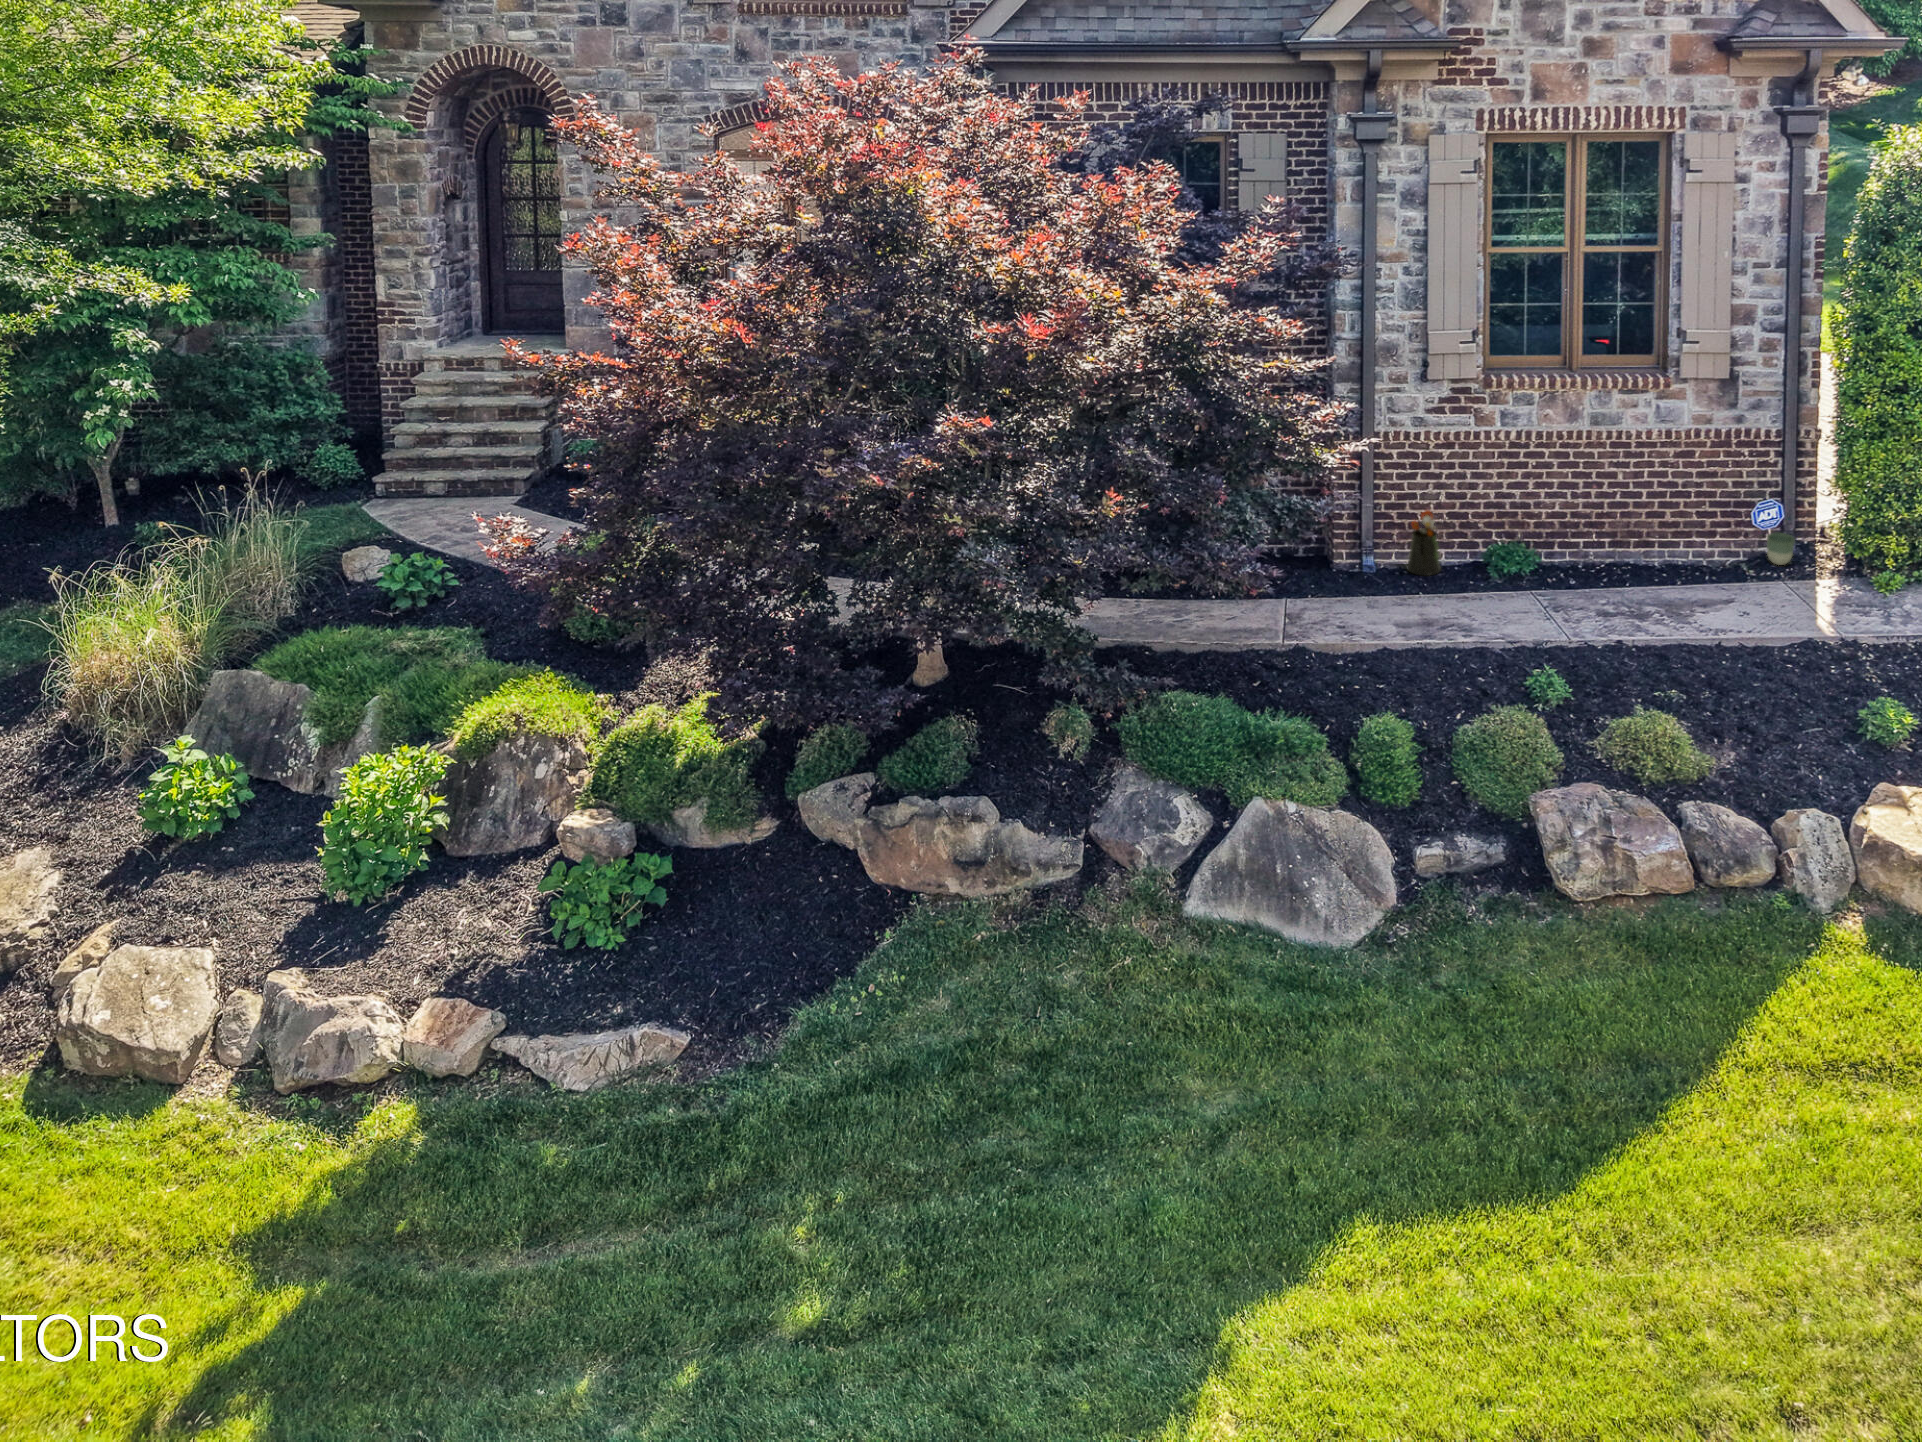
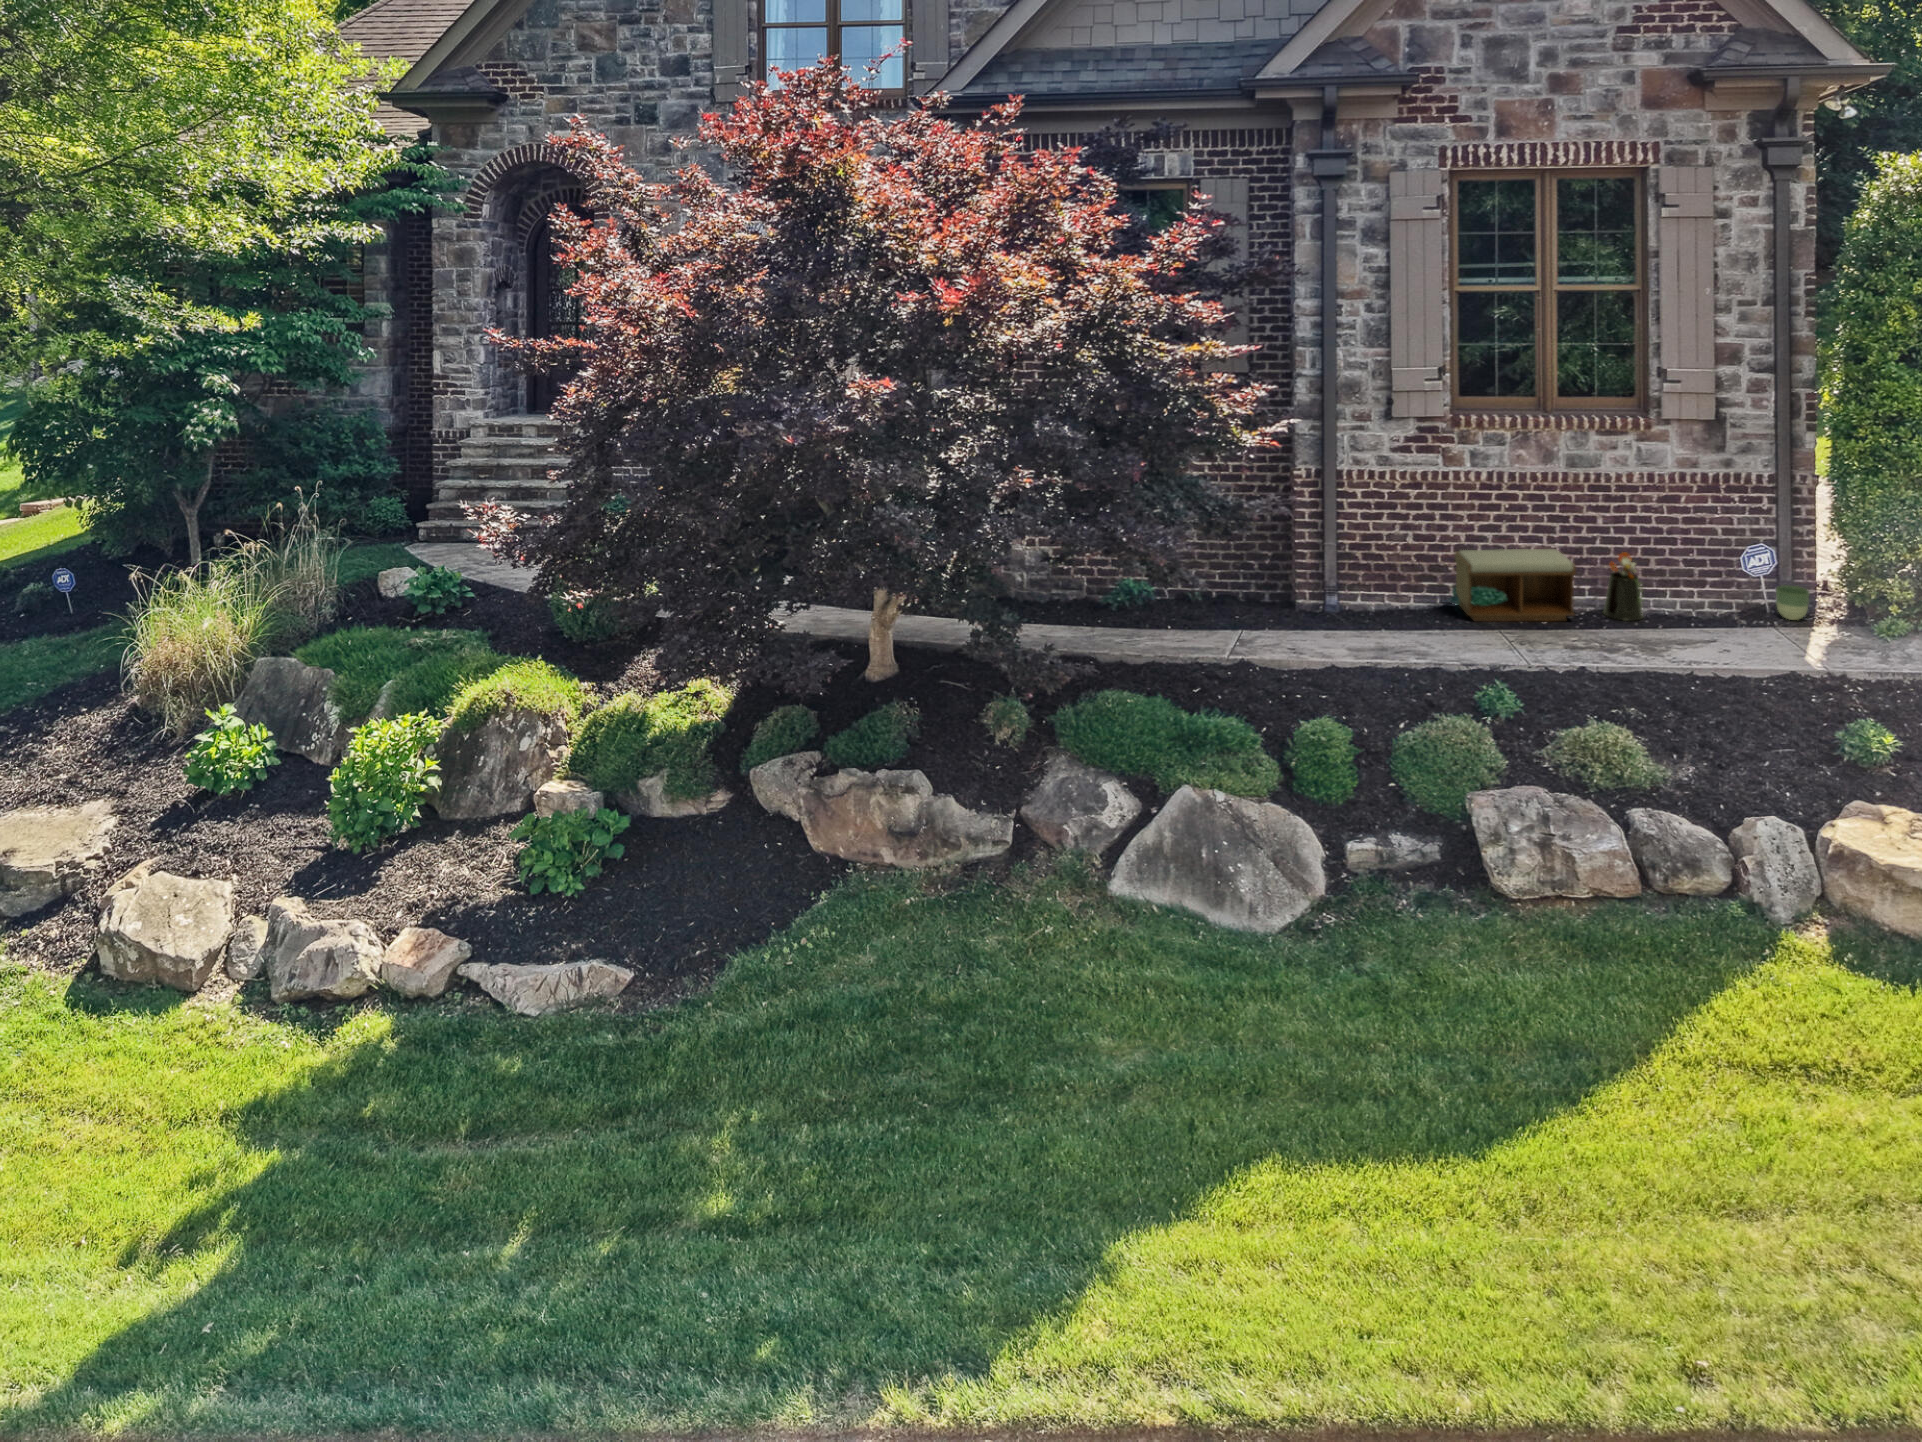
bench: none [1484,504,1593,577] -> present [1455,549,1576,621]
watering can: present [1407,510,1441,576] -> present [1603,552,1644,621]

